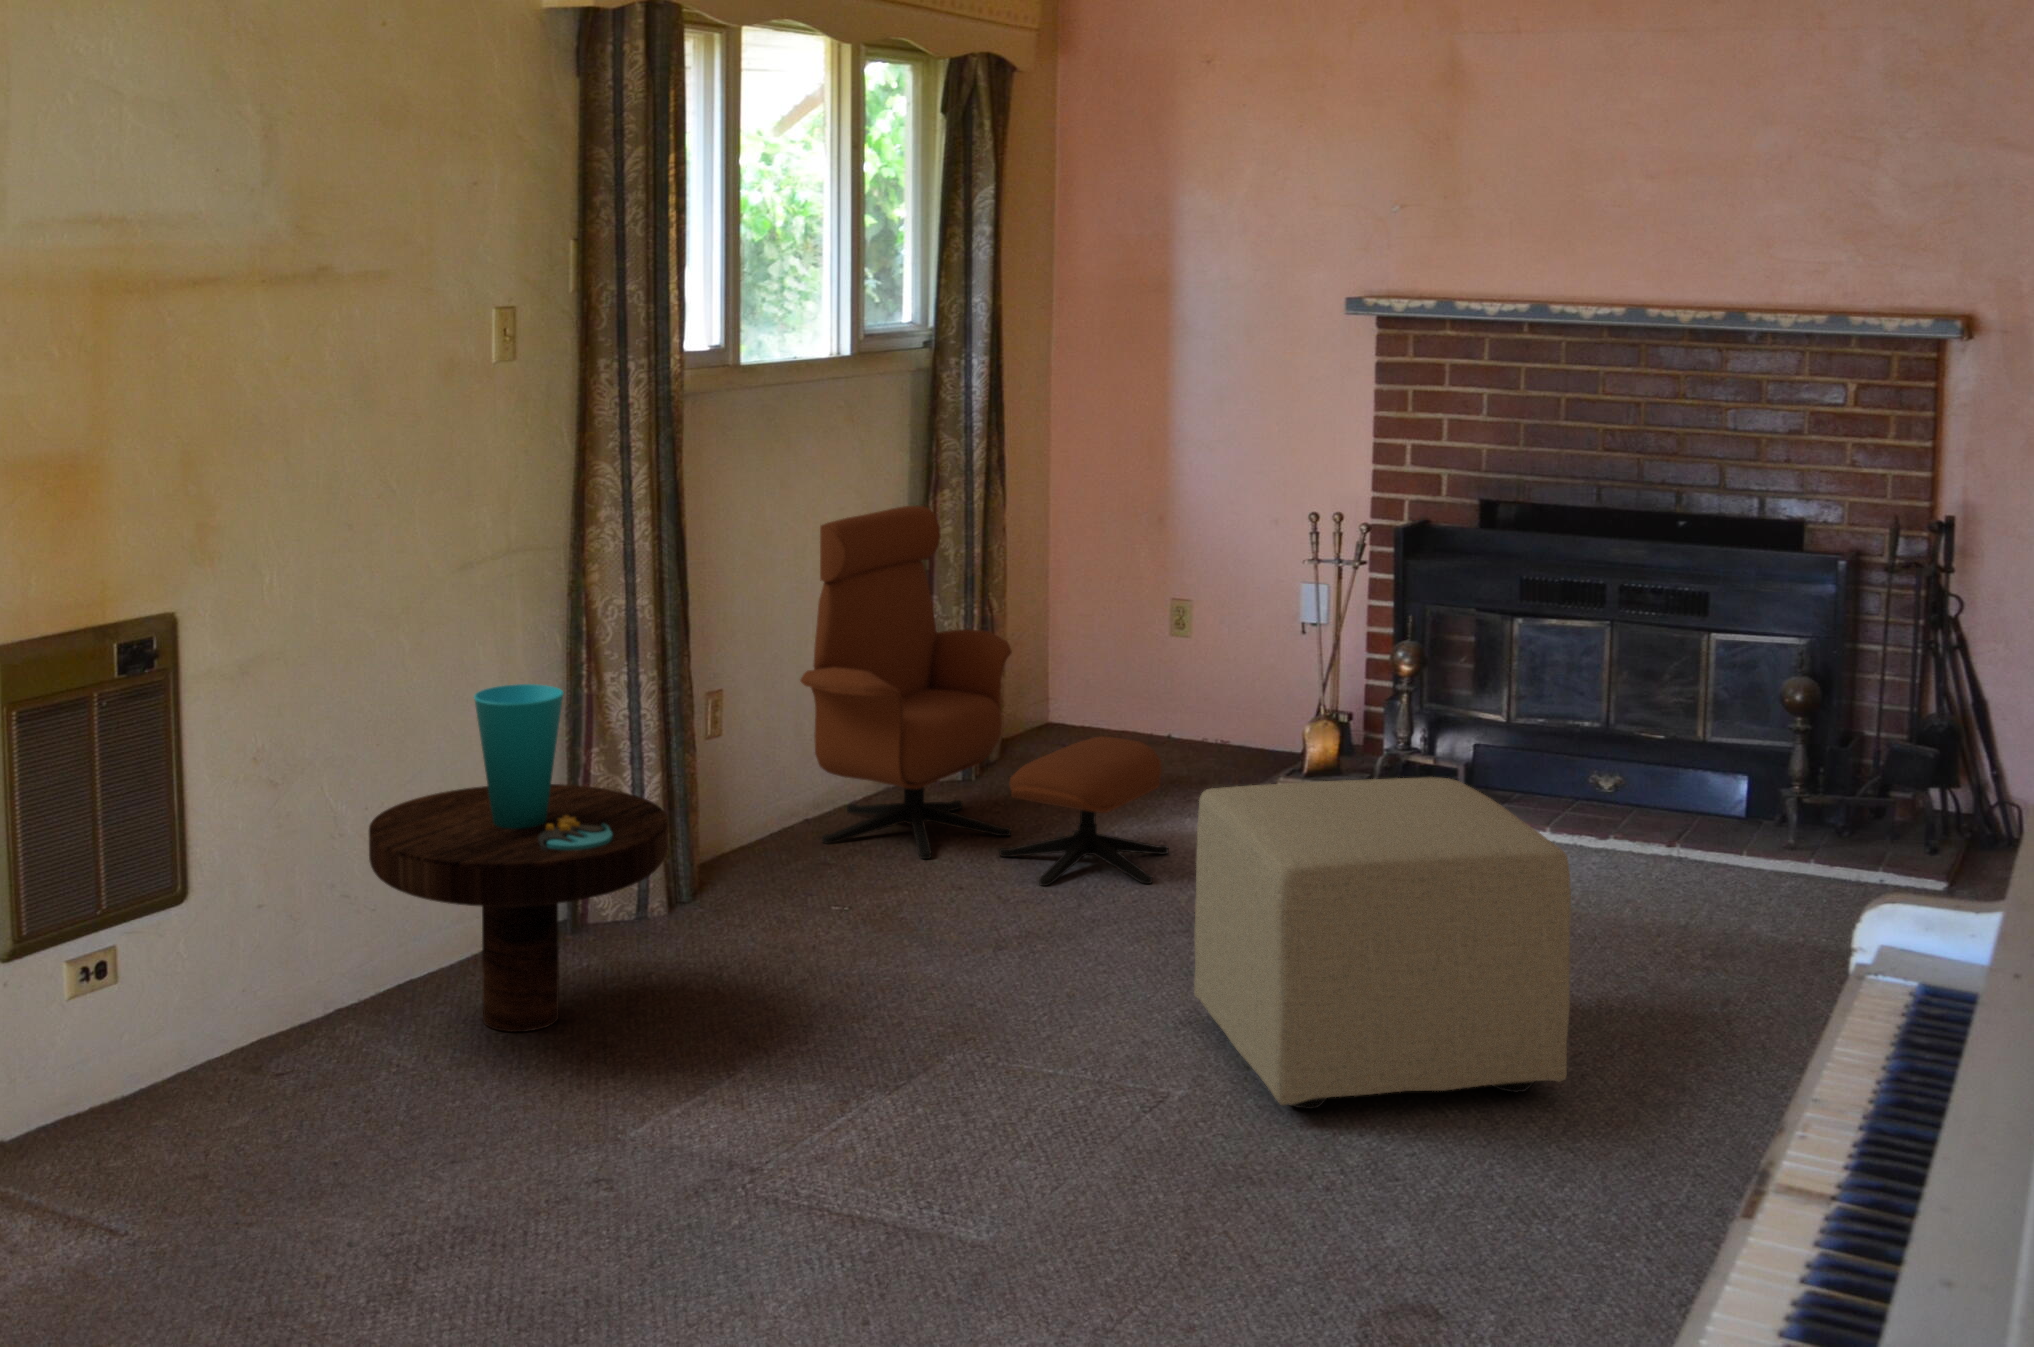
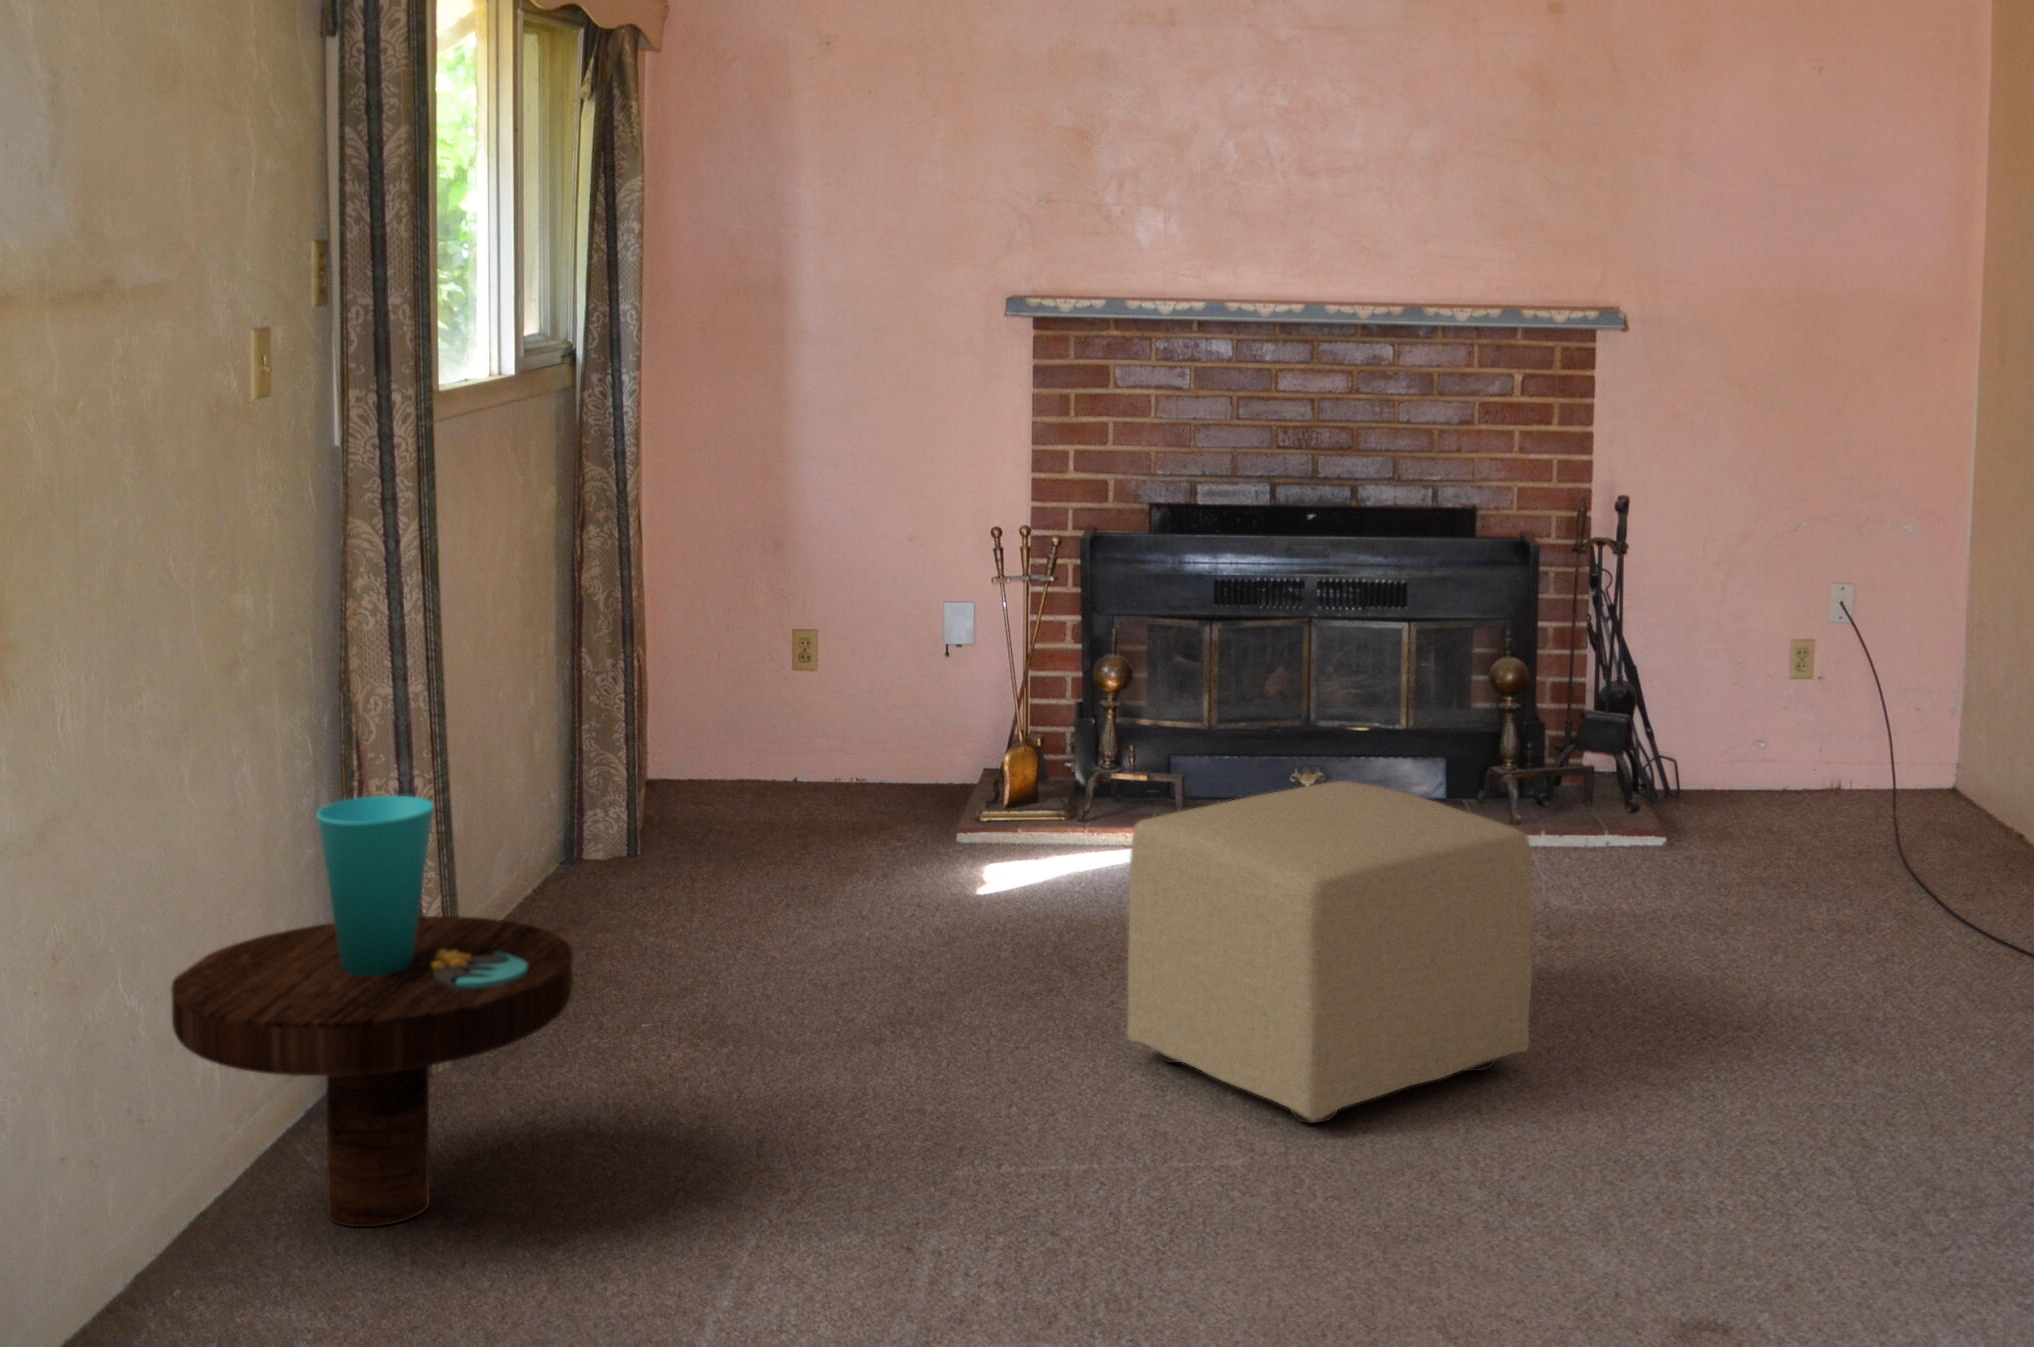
lounge chair: present [800,506,1168,886] -> none [507,550,947,965]

